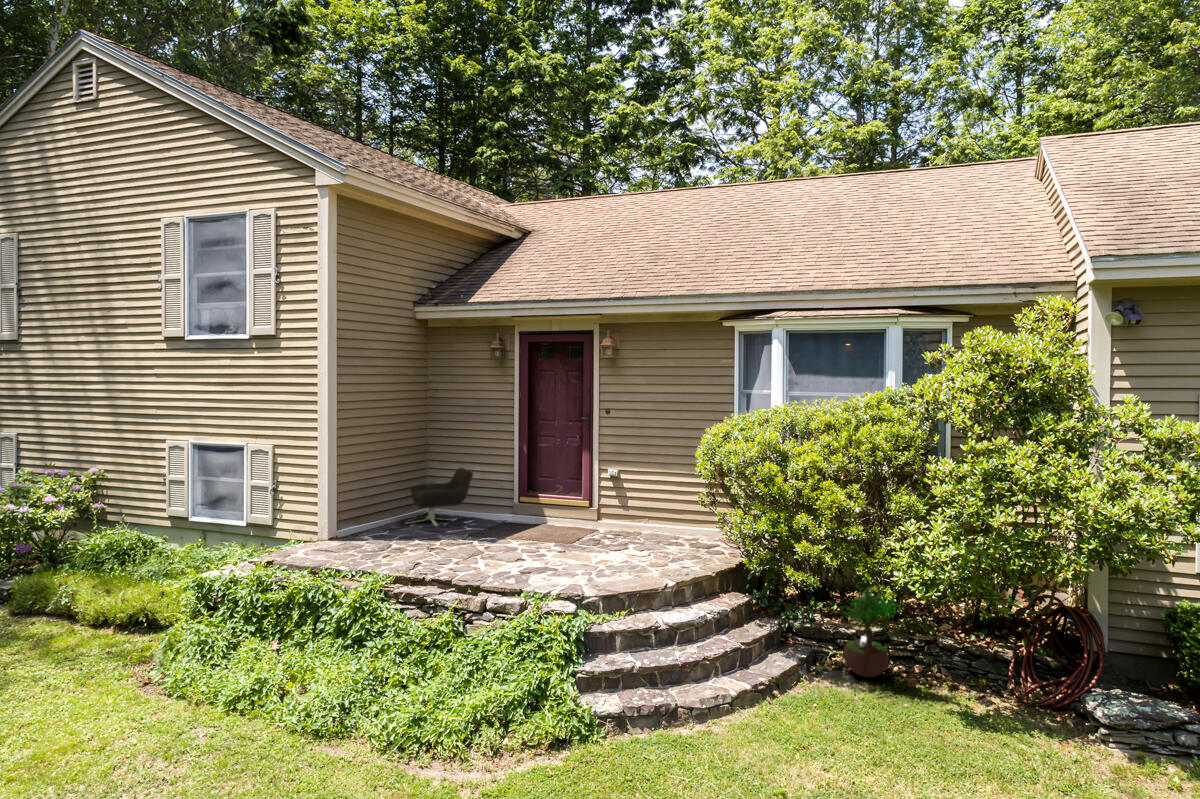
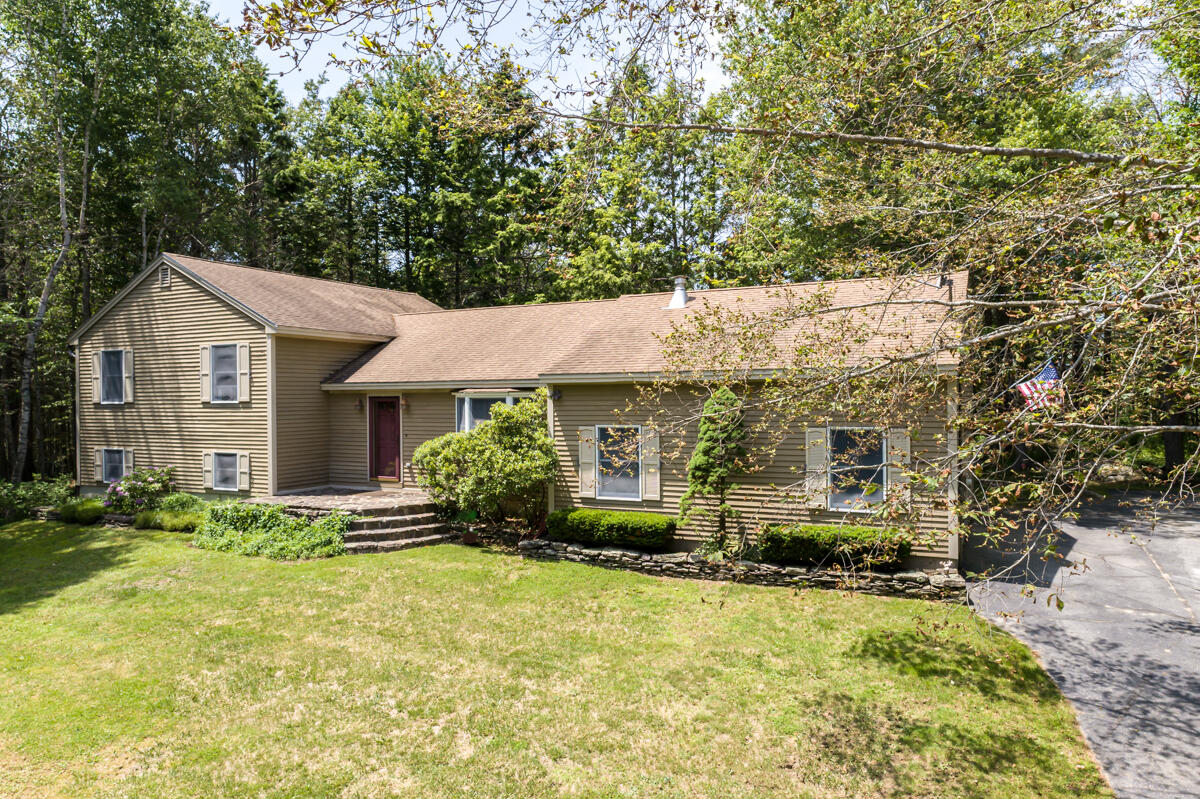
lounge chair: present [411,468,473,526] -> none [314,463,348,490]

